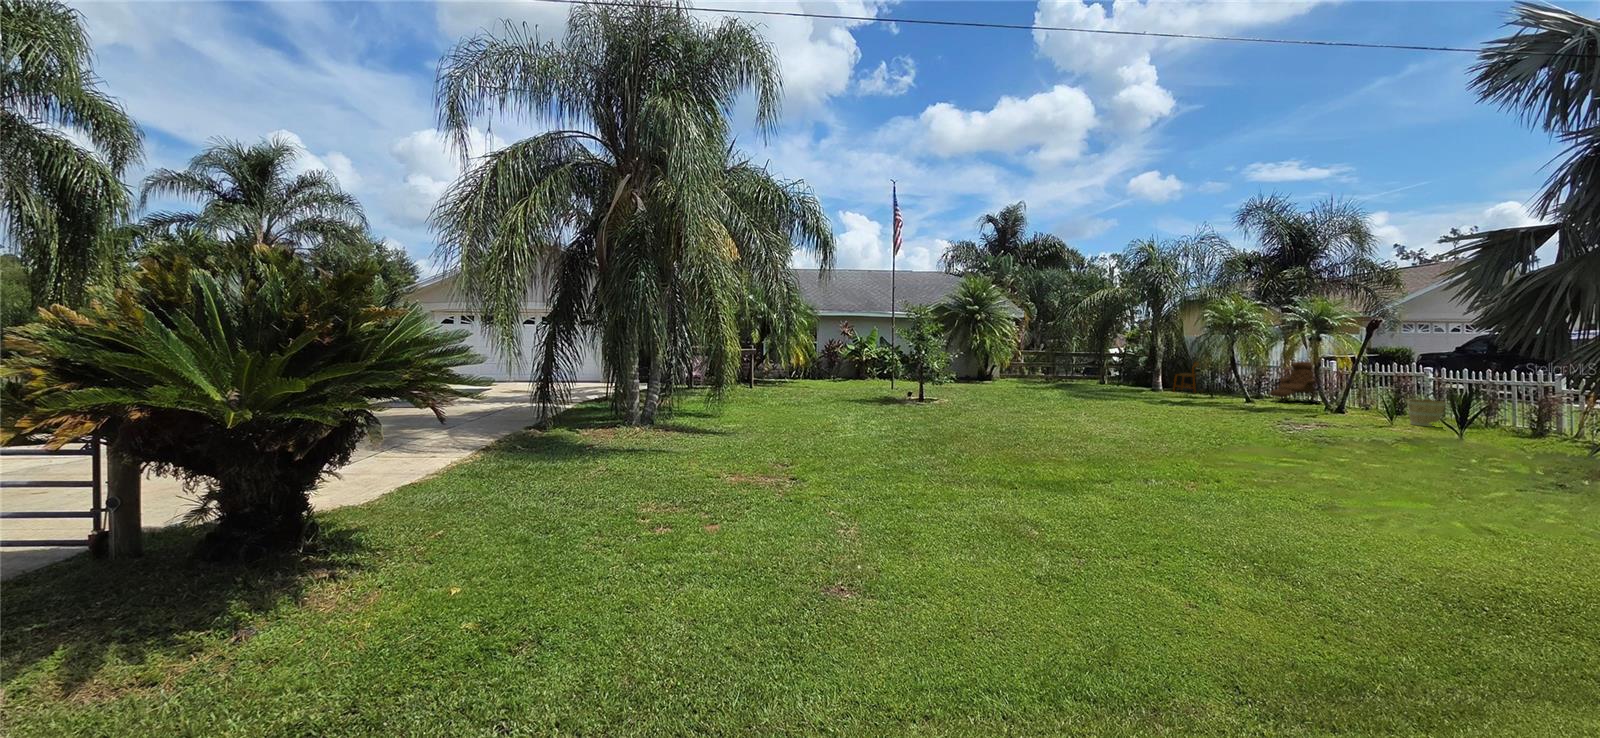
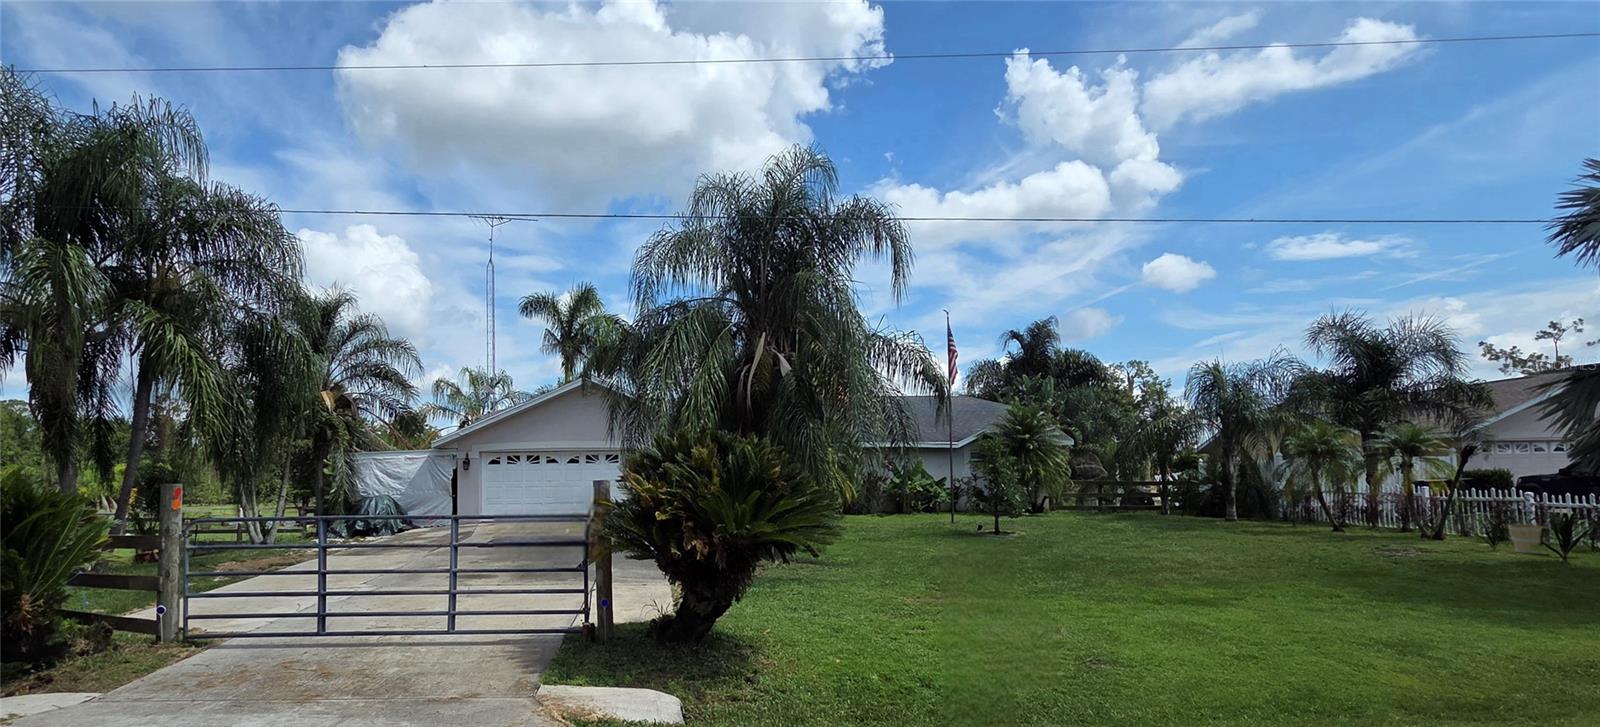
lounge chair: present [1269,361,1316,401] -> none [1361,487,1413,534]
bench: present [1173,362,1199,392] -> none [1252,488,1285,526]

